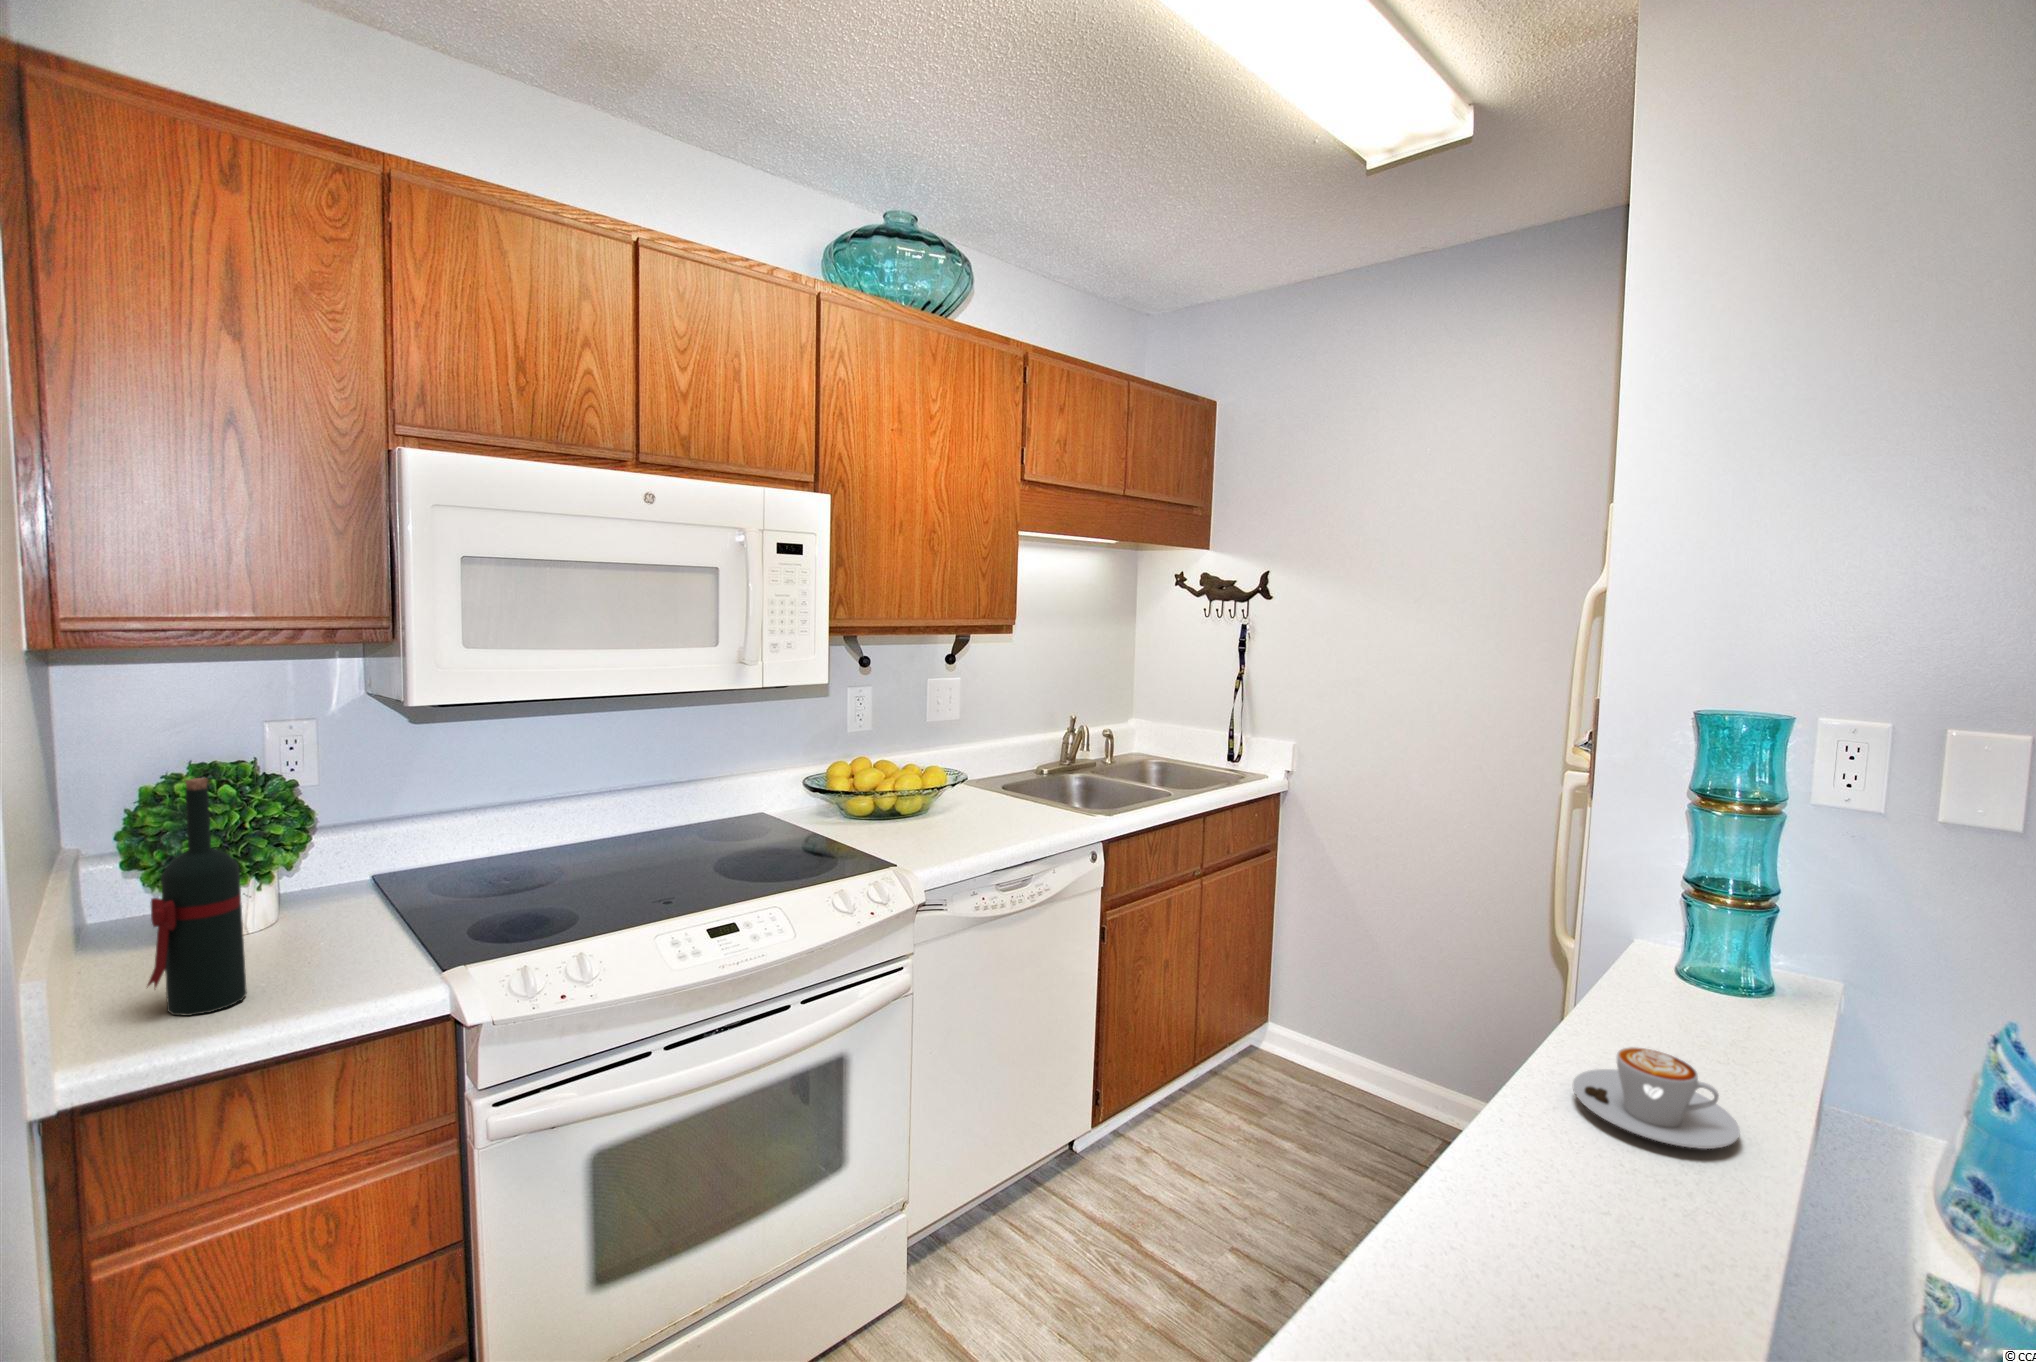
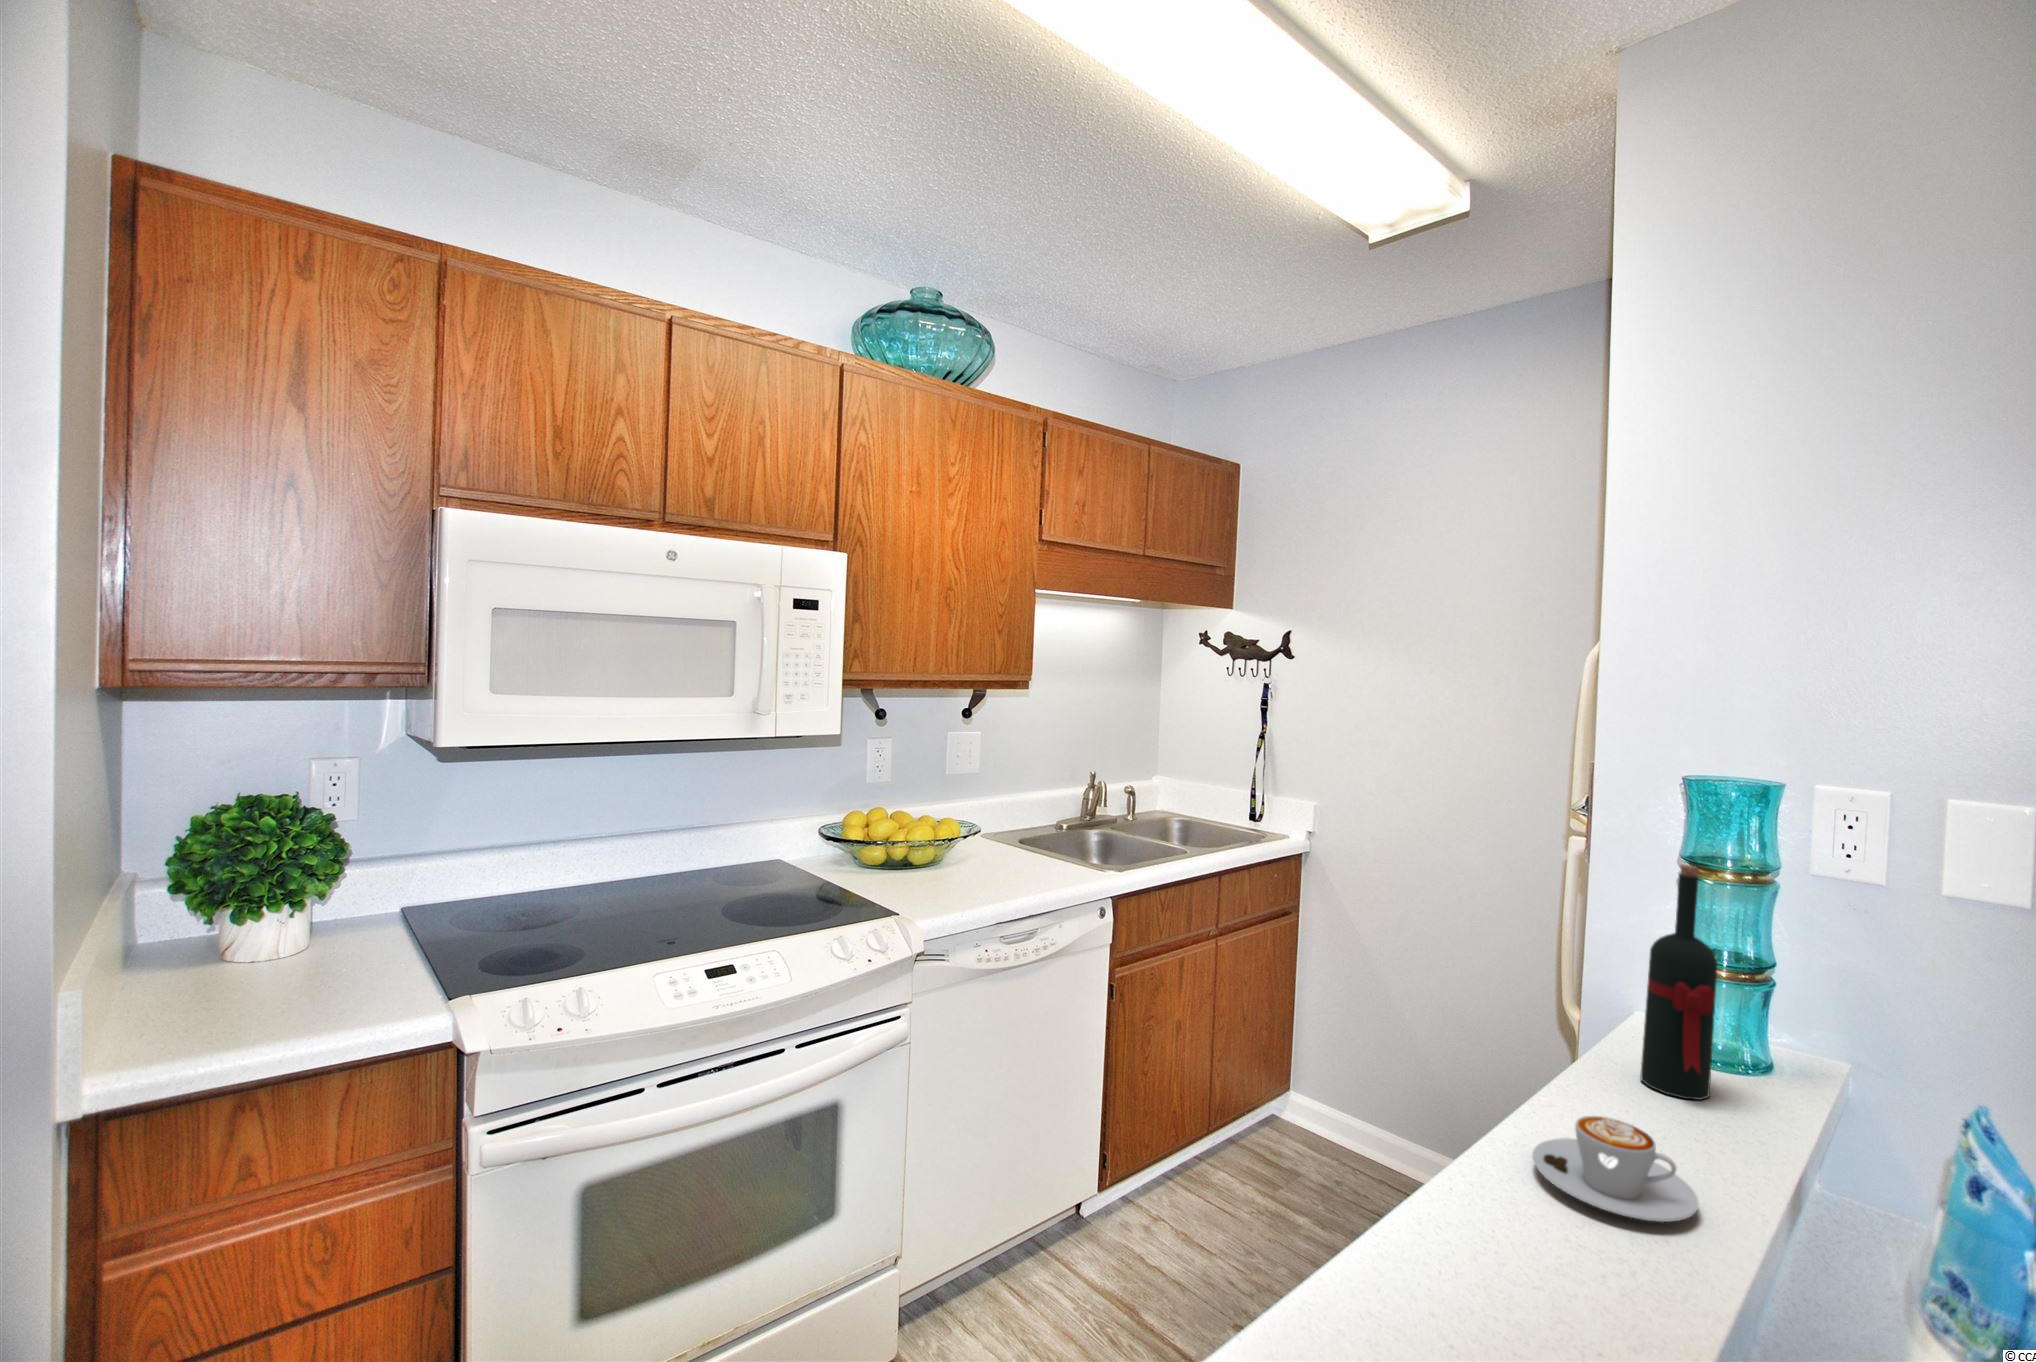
wine bottle: present [147,778,247,1016] -> present [1640,865,1717,1100]

